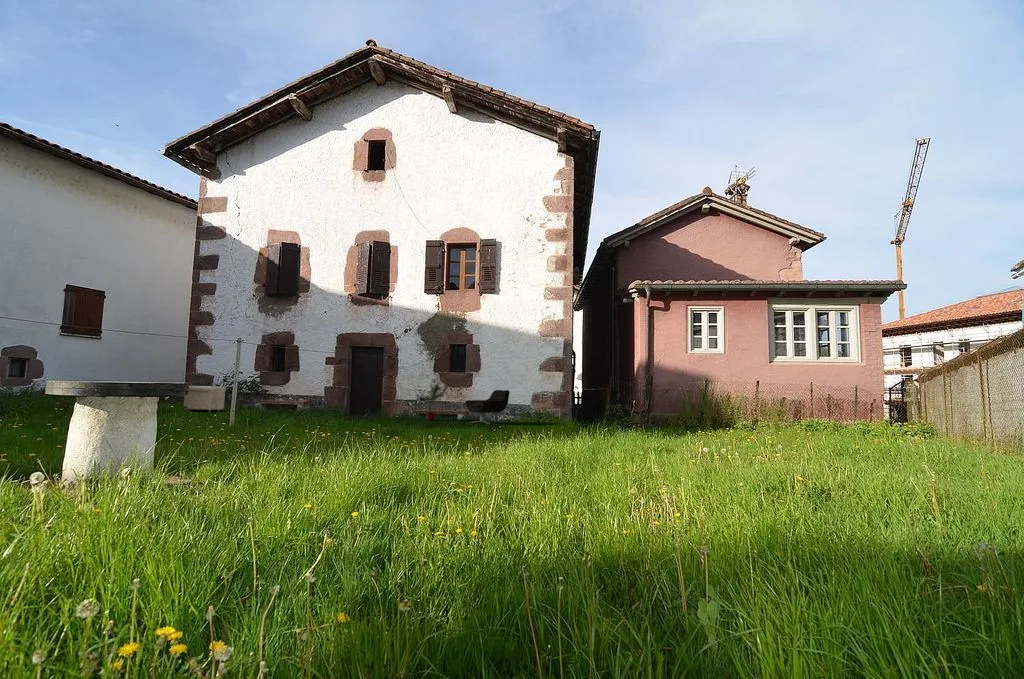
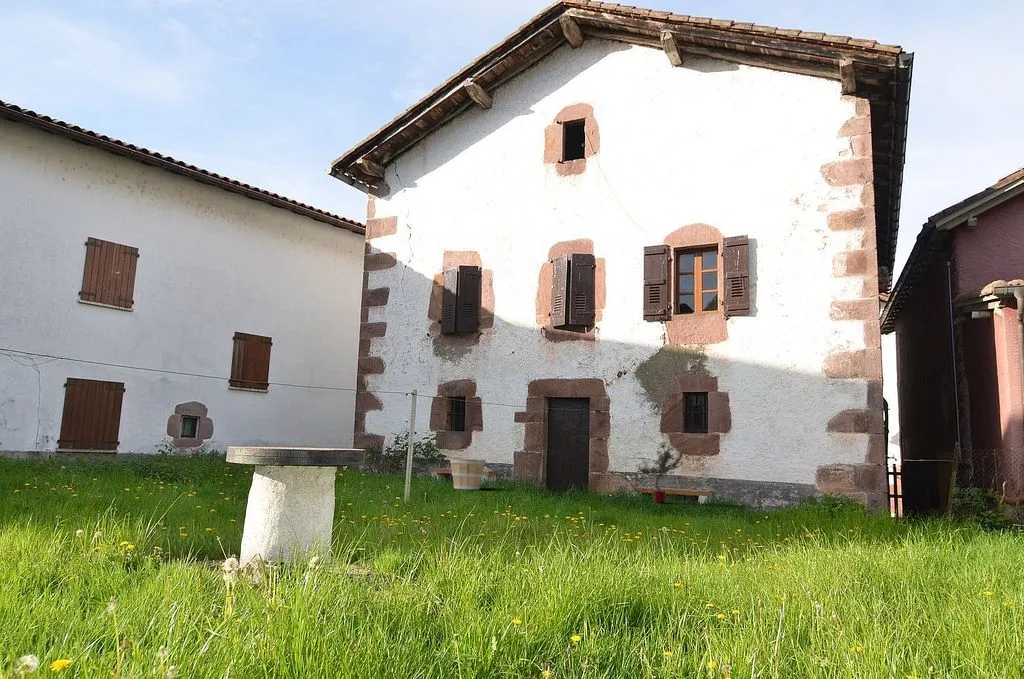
storage bench: present [184,386,226,412] -> none [350,450,397,483]
lounge chair: present [465,390,510,424] -> none [711,460,780,512]
wooden bucket: none [272,391,302,415] -> present [450,458,486,490]

